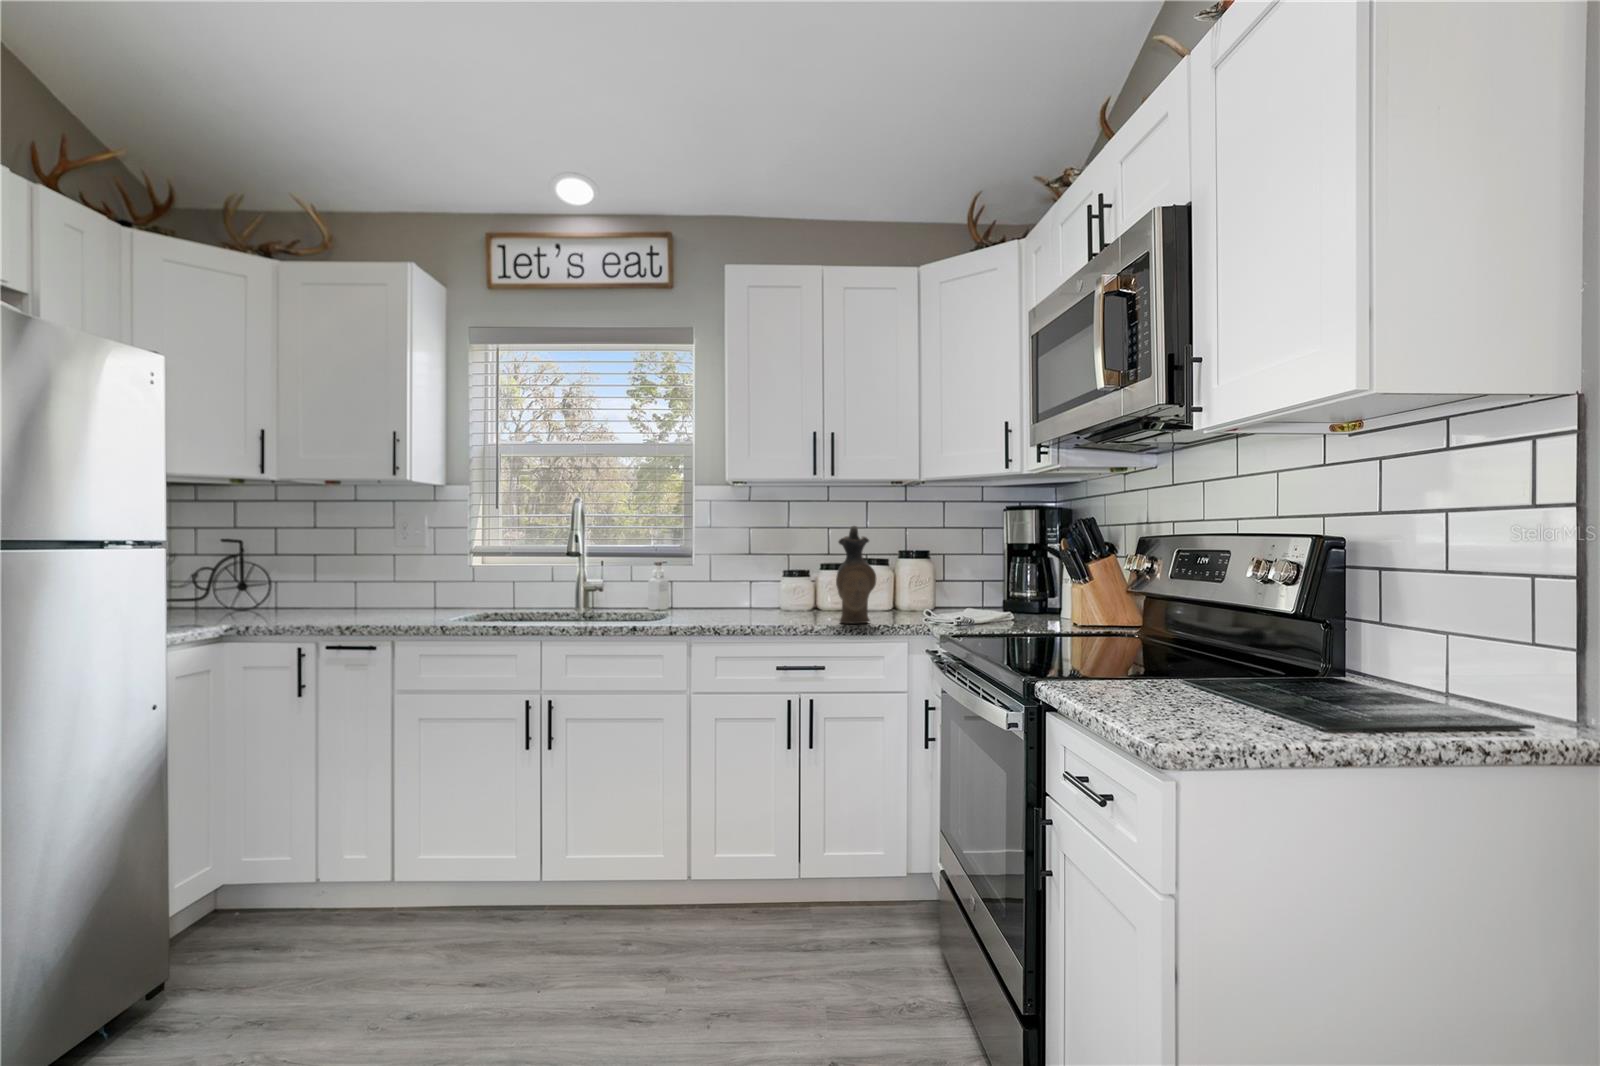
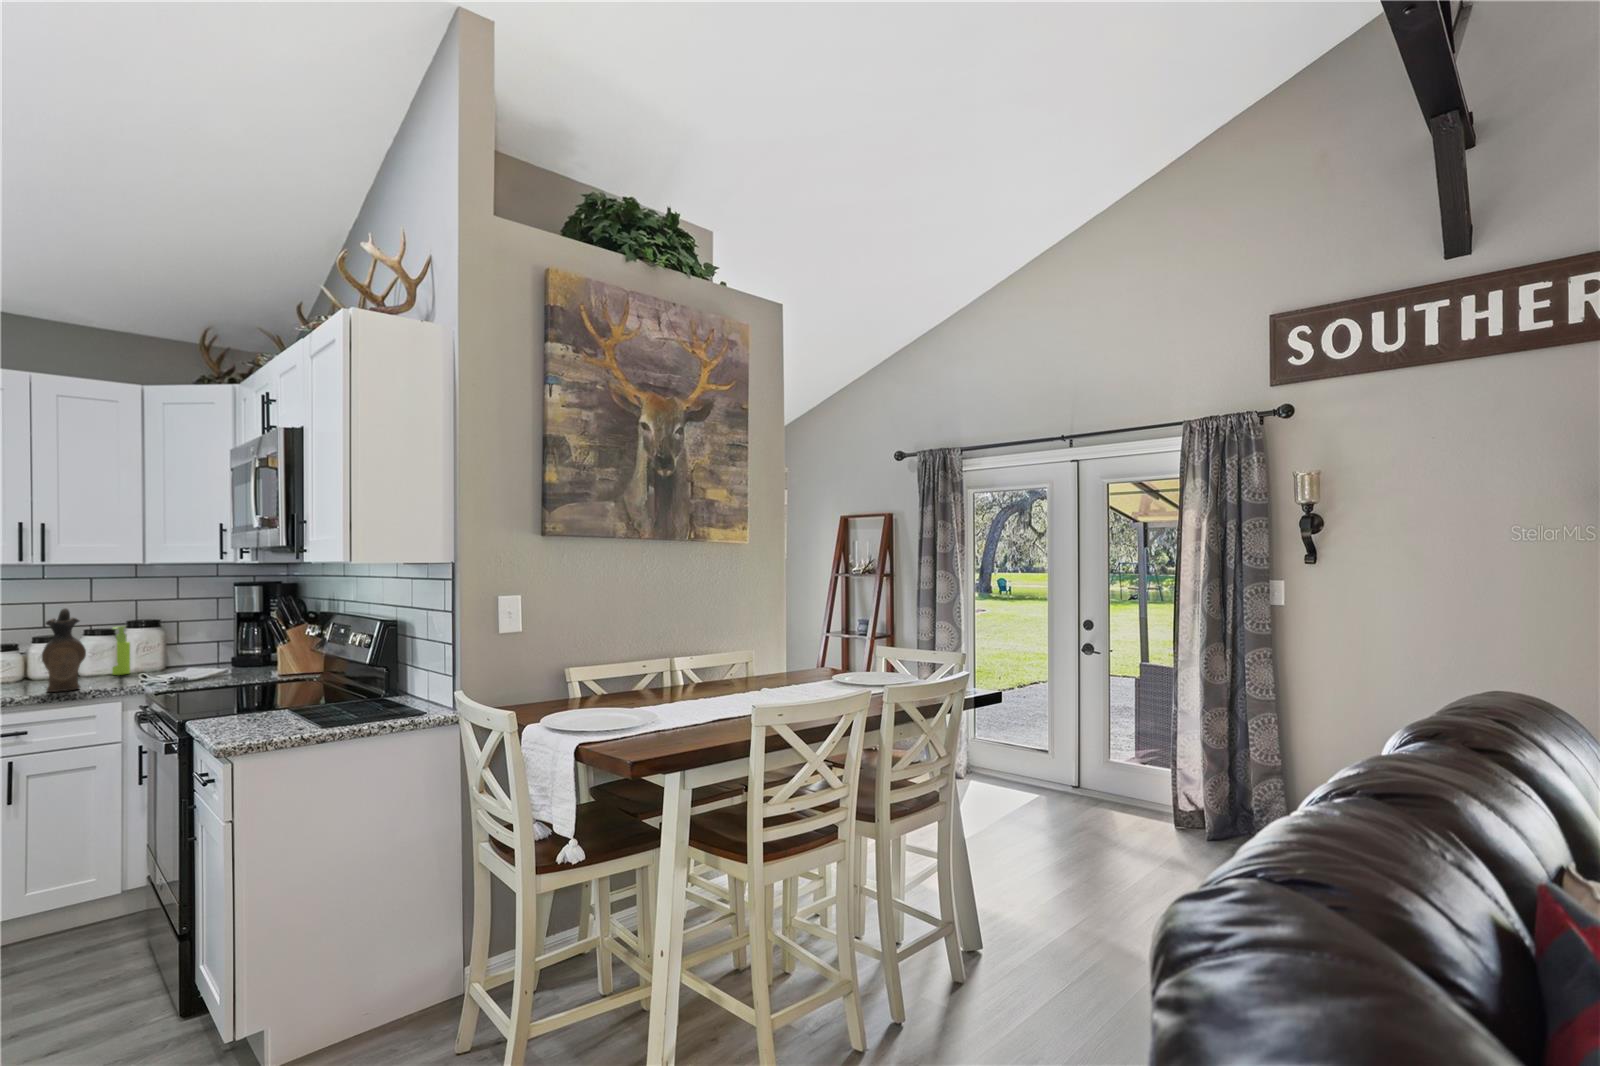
soap dispenser: none [887,554,904,611] -> present [112,626,130,675]

